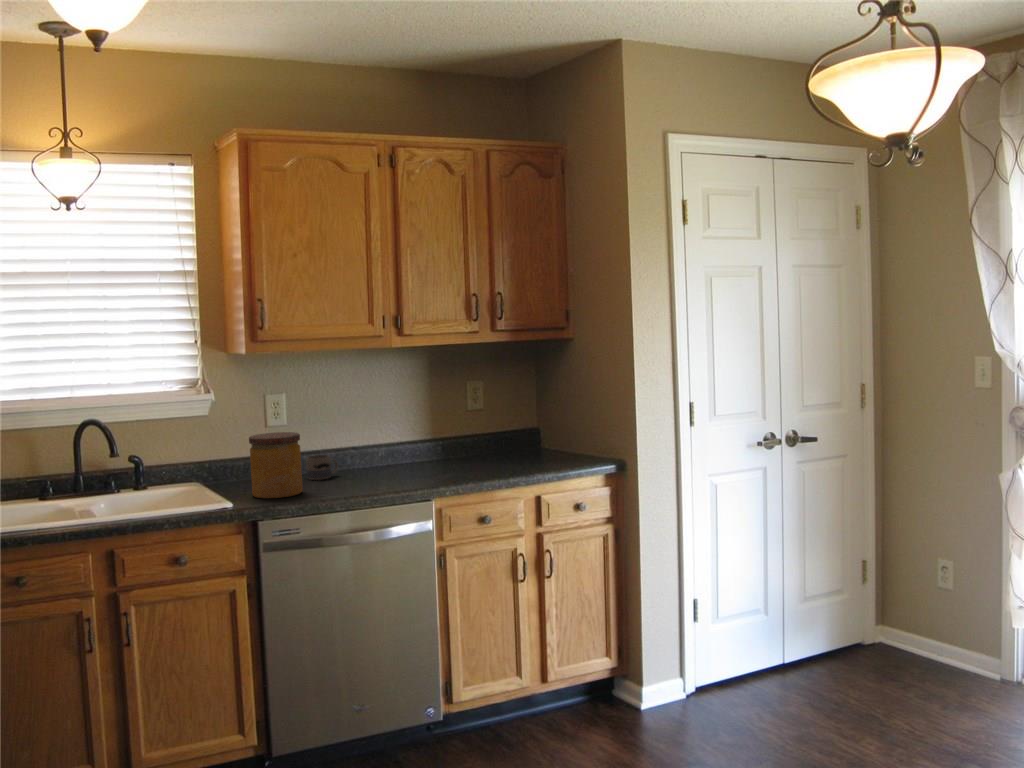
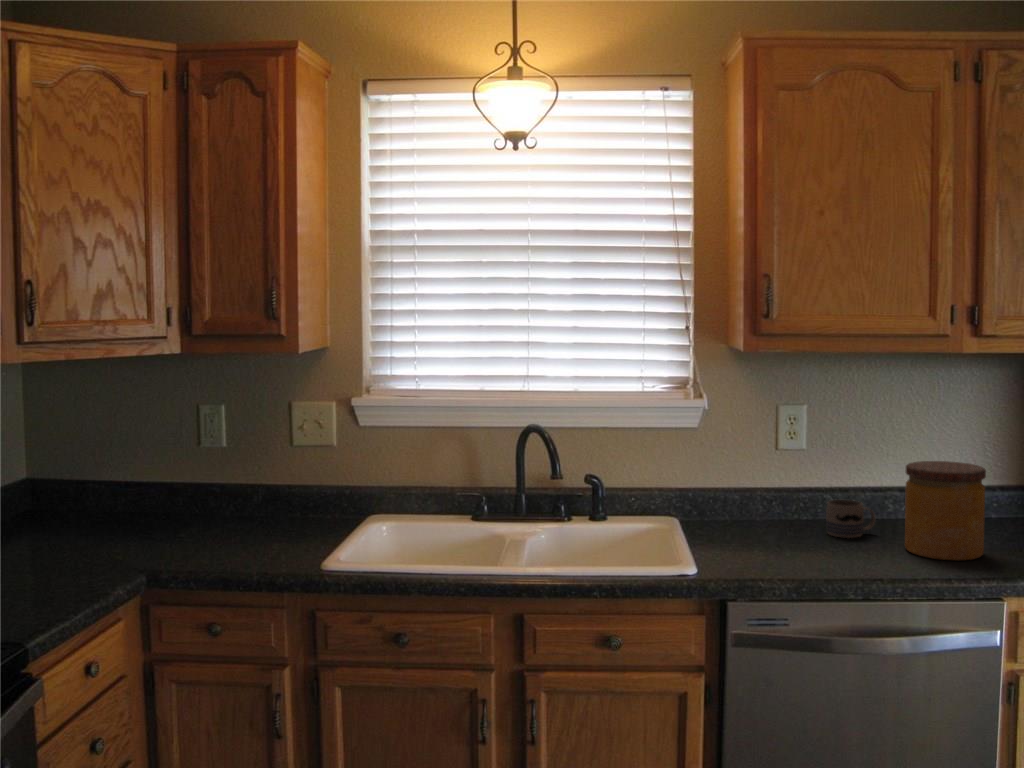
jar: present [249,432,303,498] -> present [905,461,986,560]

